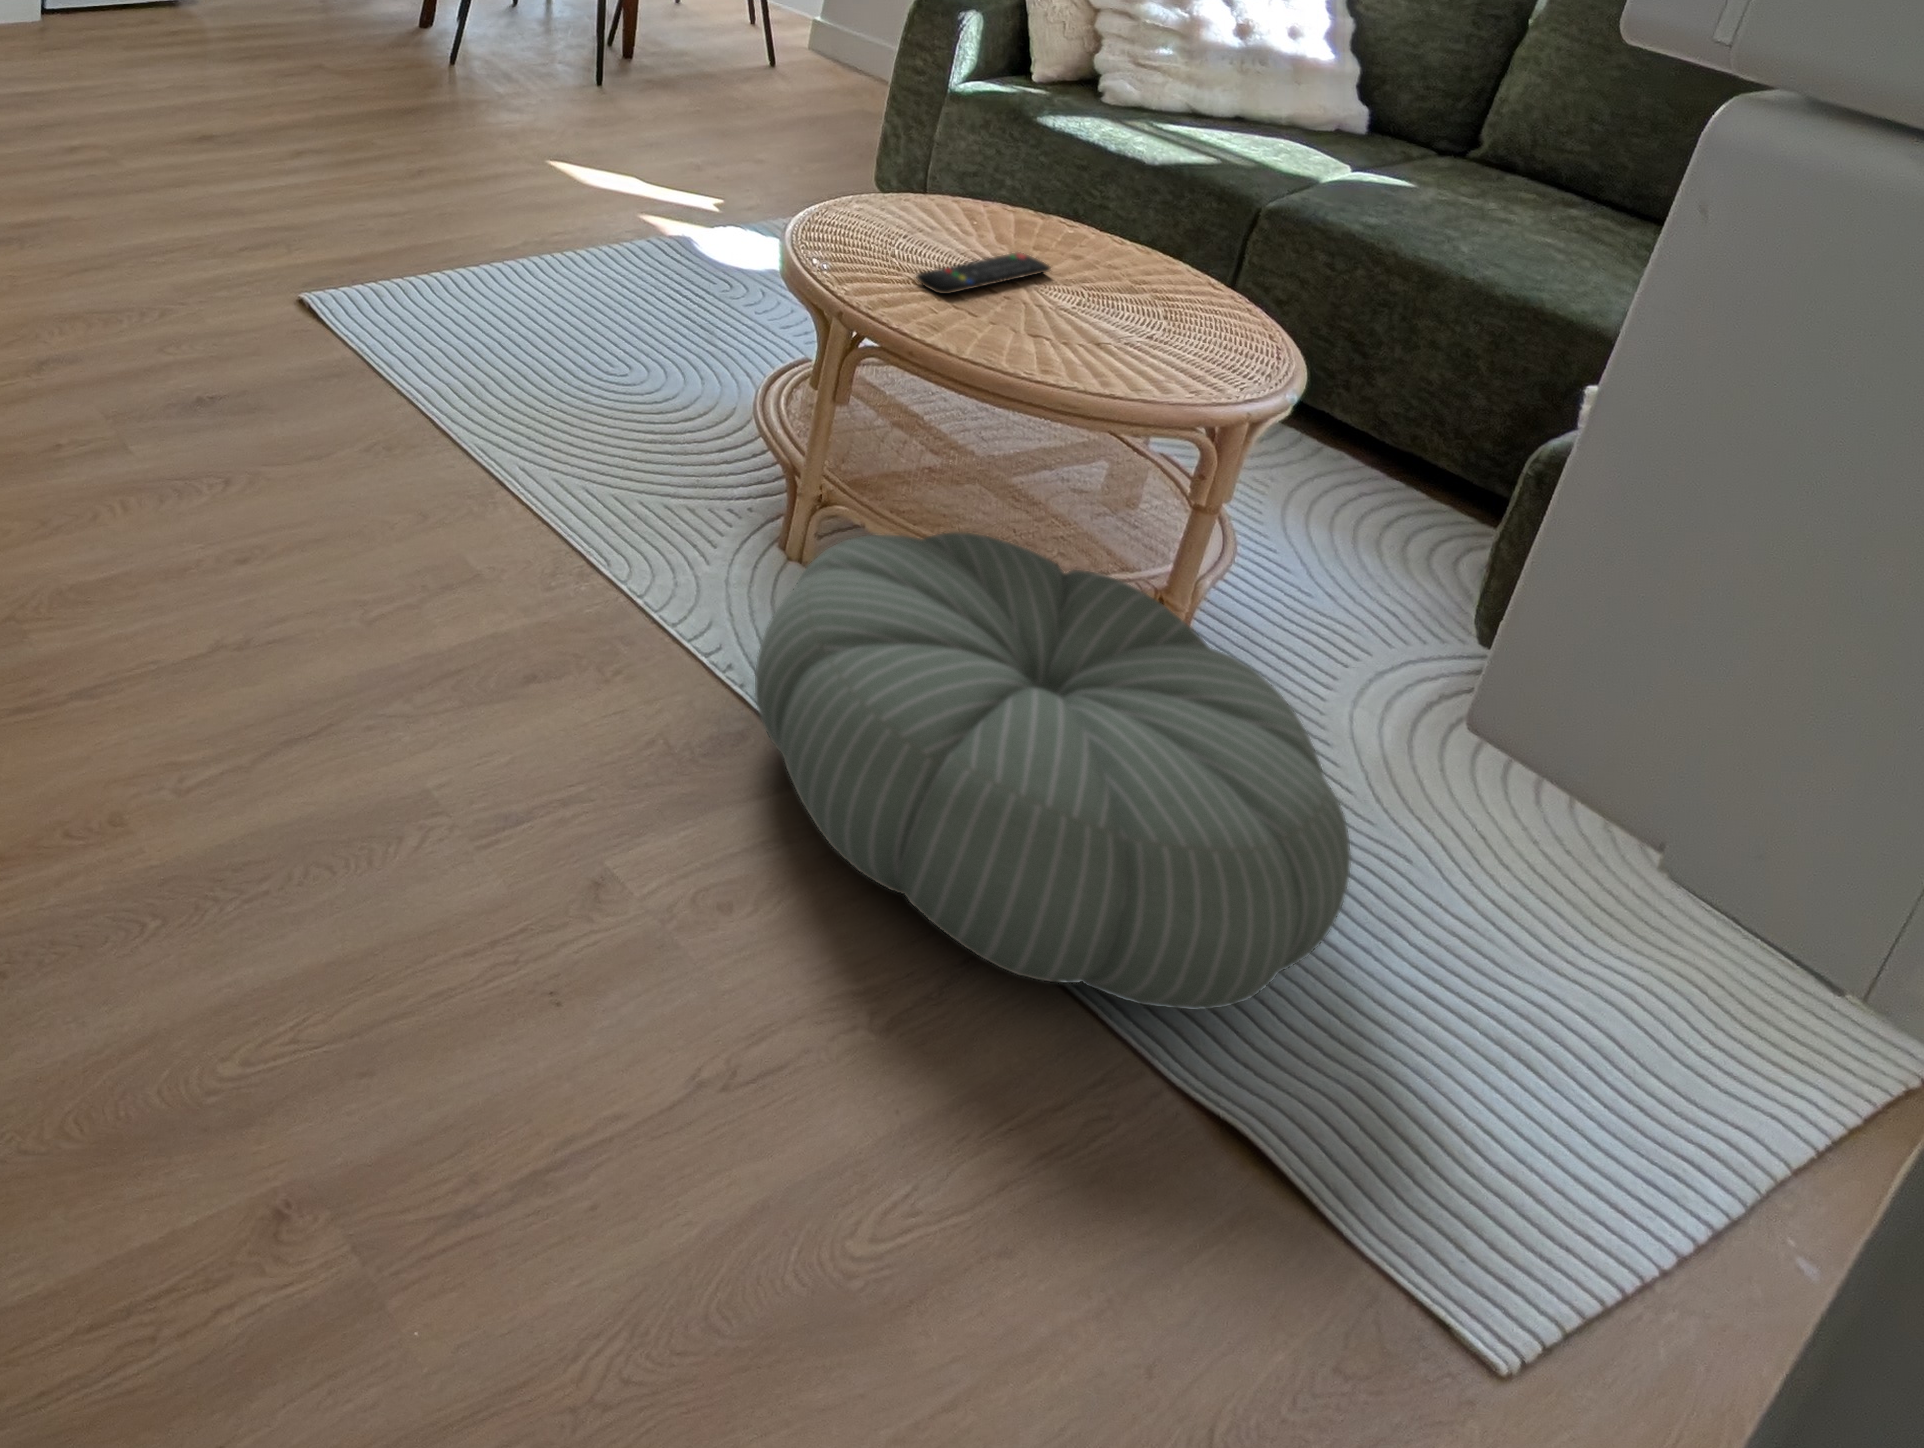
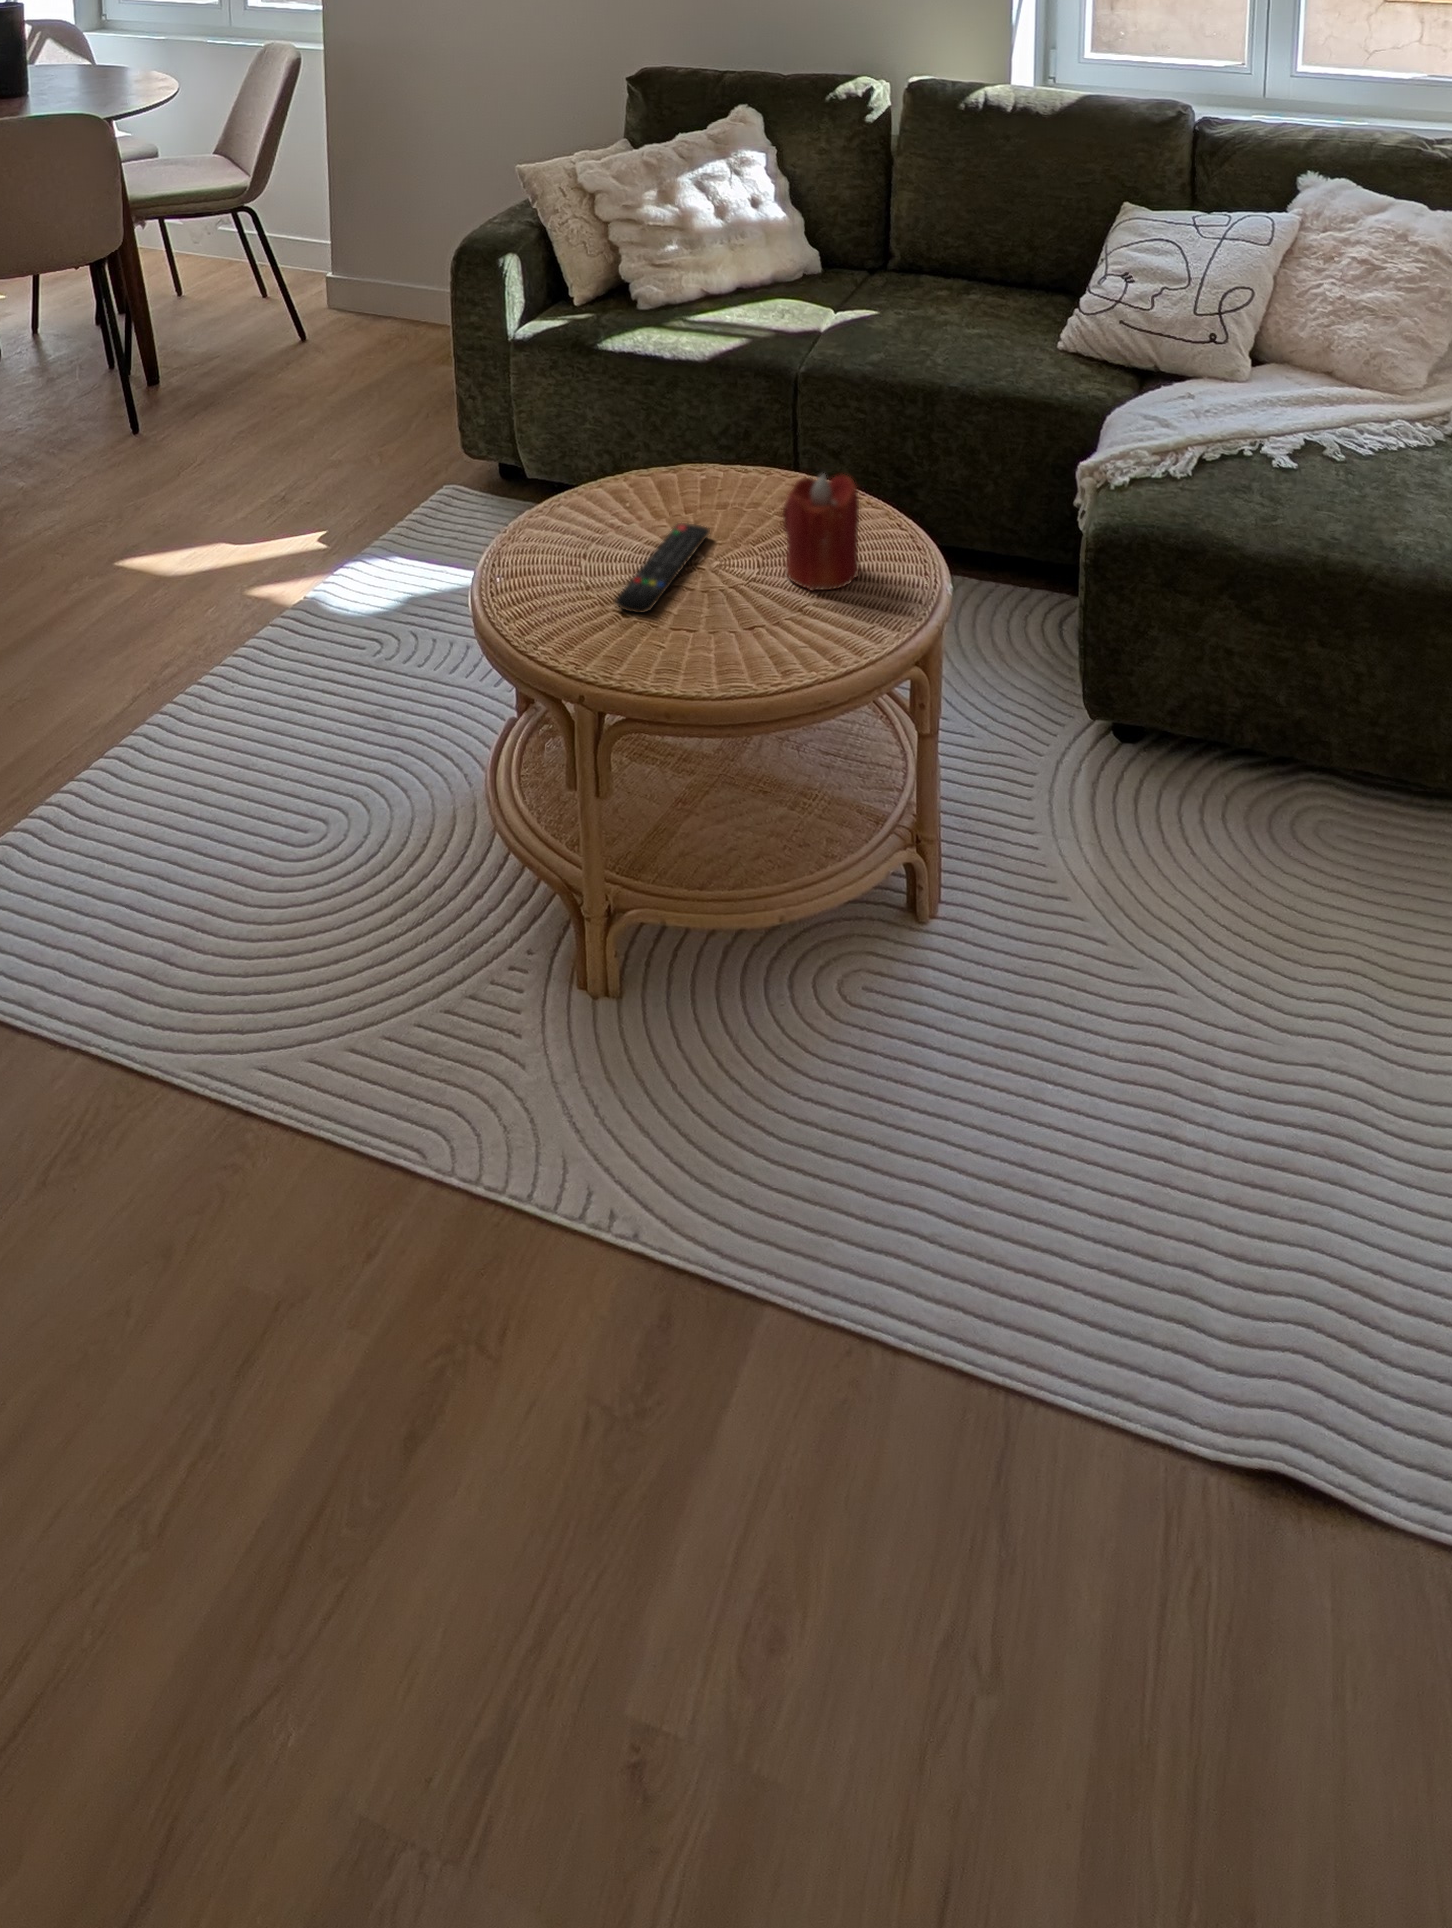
candle: none [1113,245,1224,359] -> present [783,475,859,591]
pouf: present [755,532,1351,1010] -> none [637,849,1183,1421]

